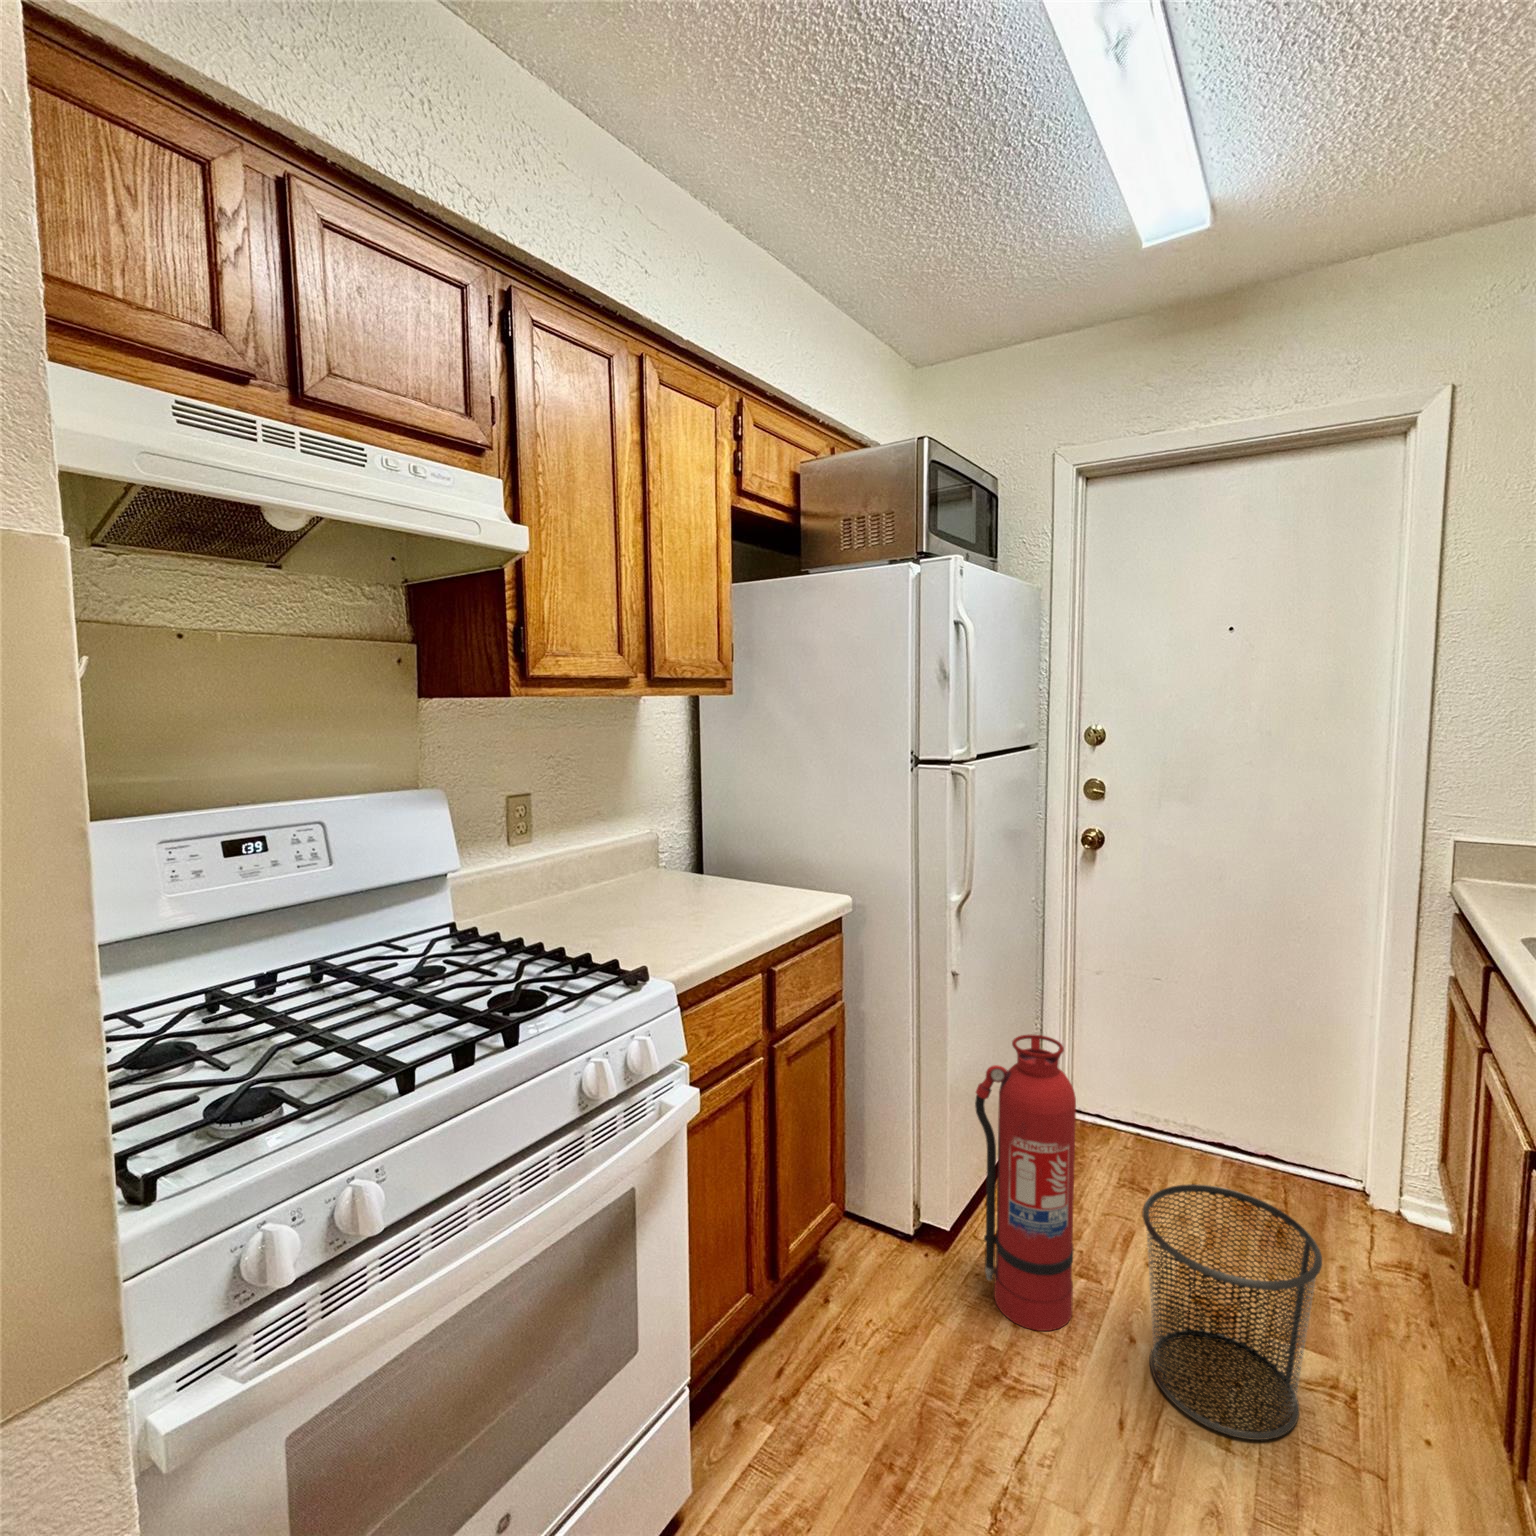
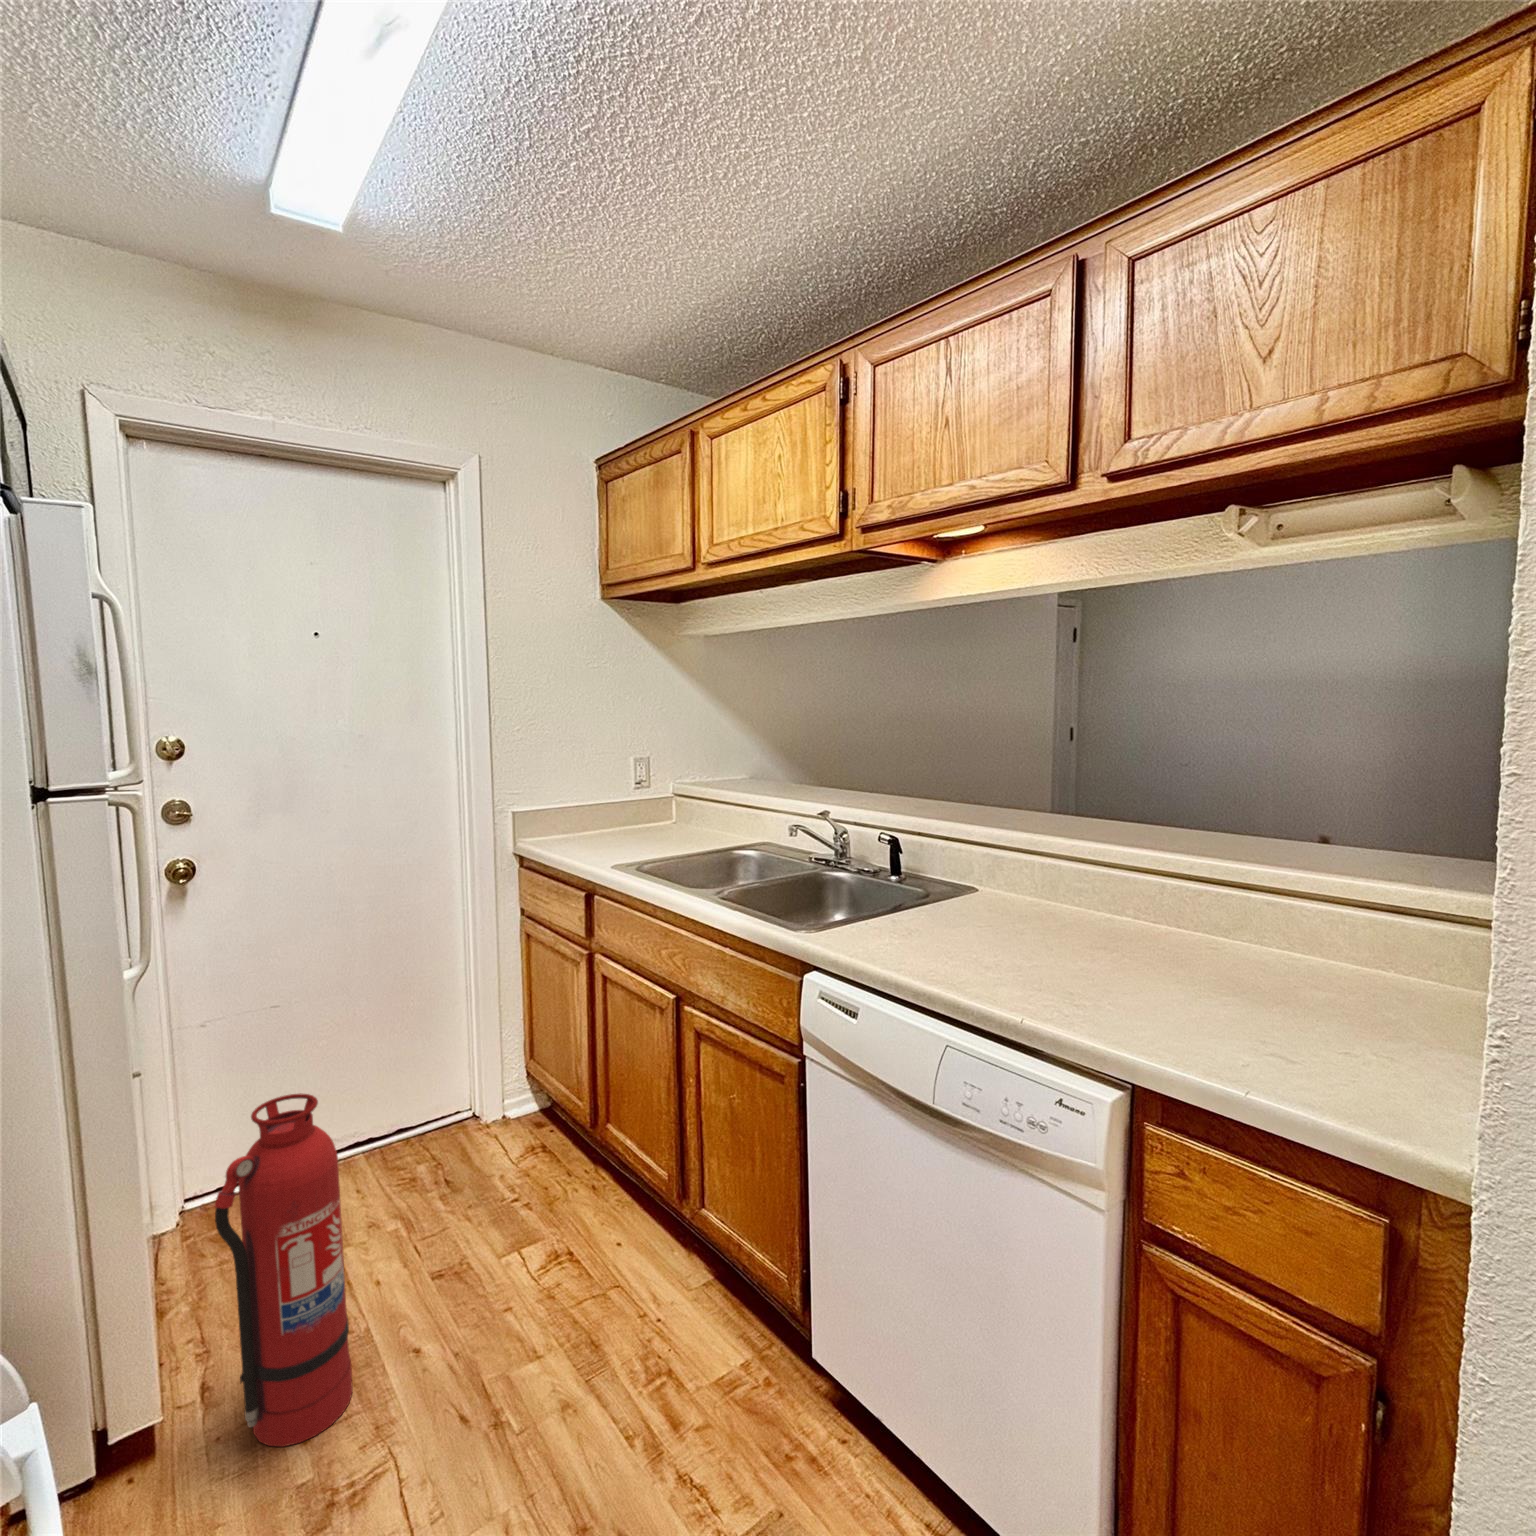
waste bin: present [1142,1184,1322,1440] -> none [418,1141,568,1365]

